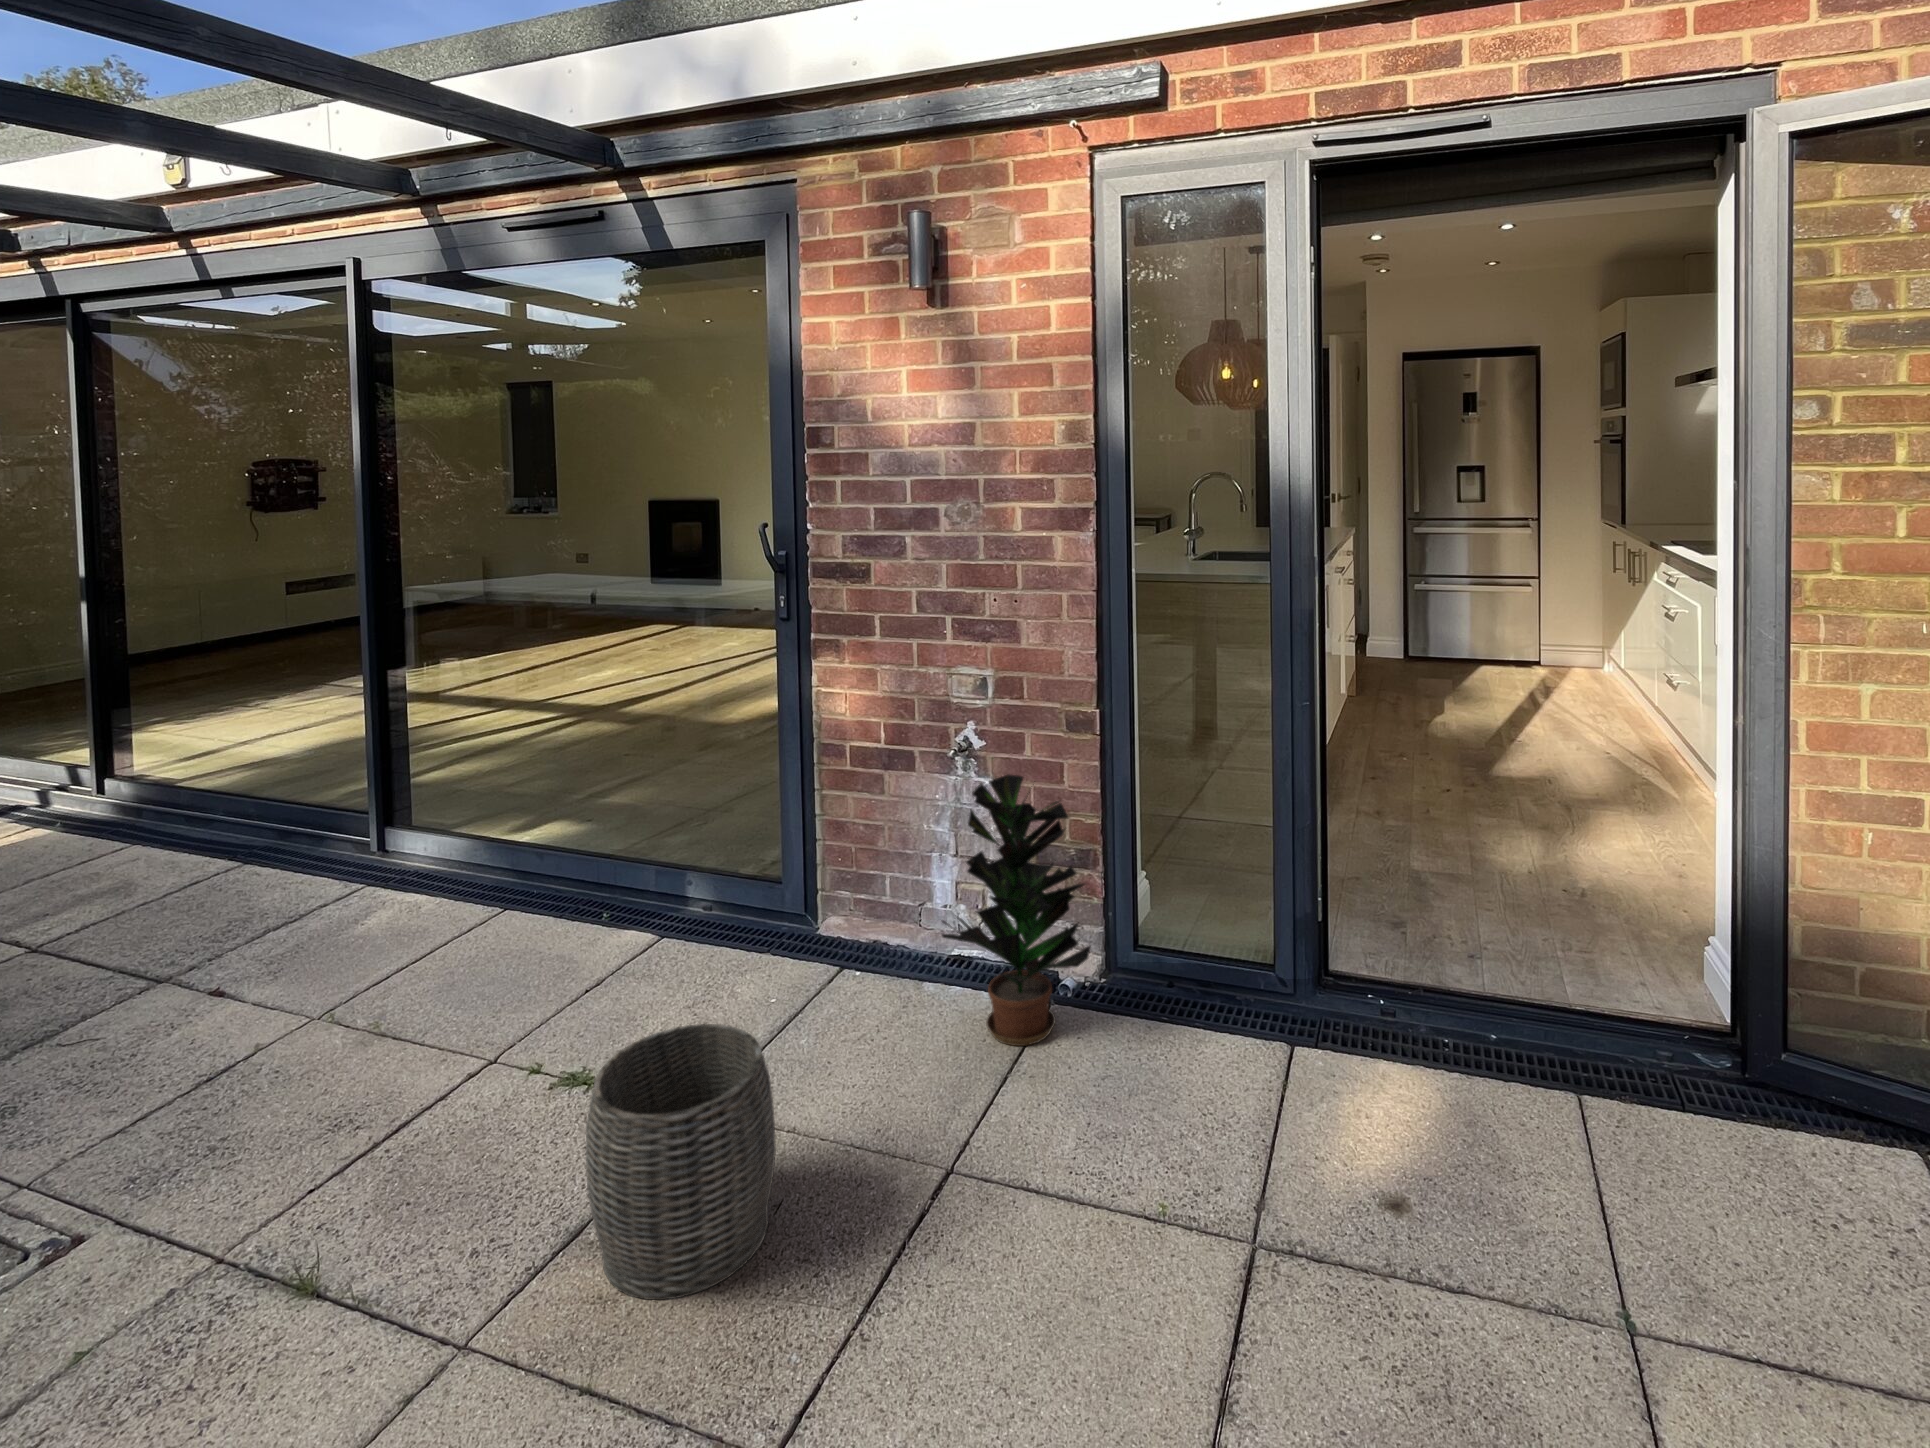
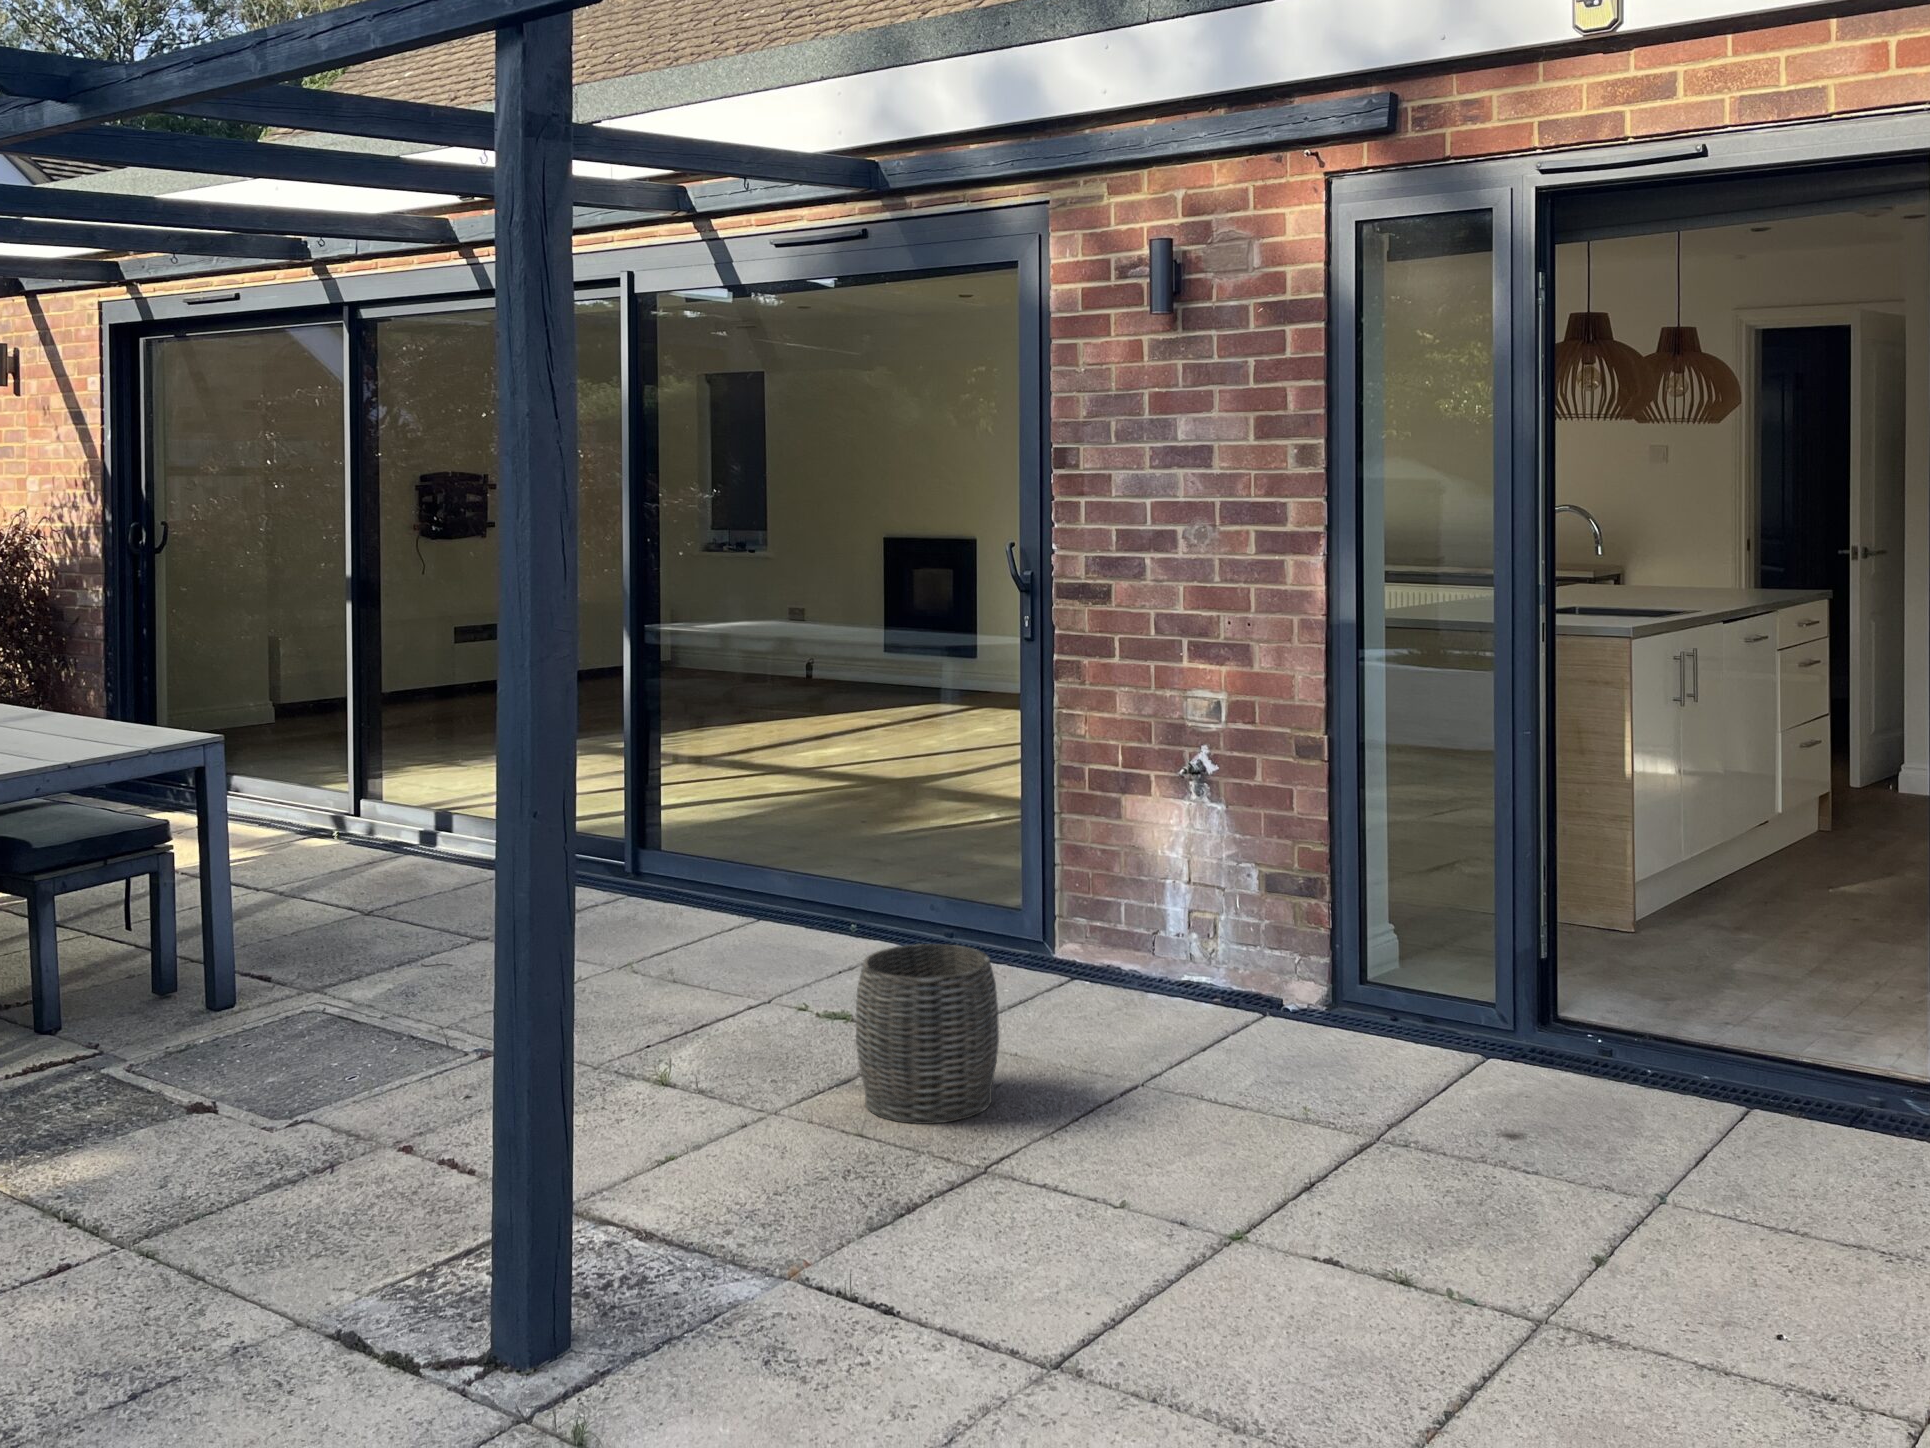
potted plant: present [942,774,1091,1046] -> none [1157,790,1305,1043]

